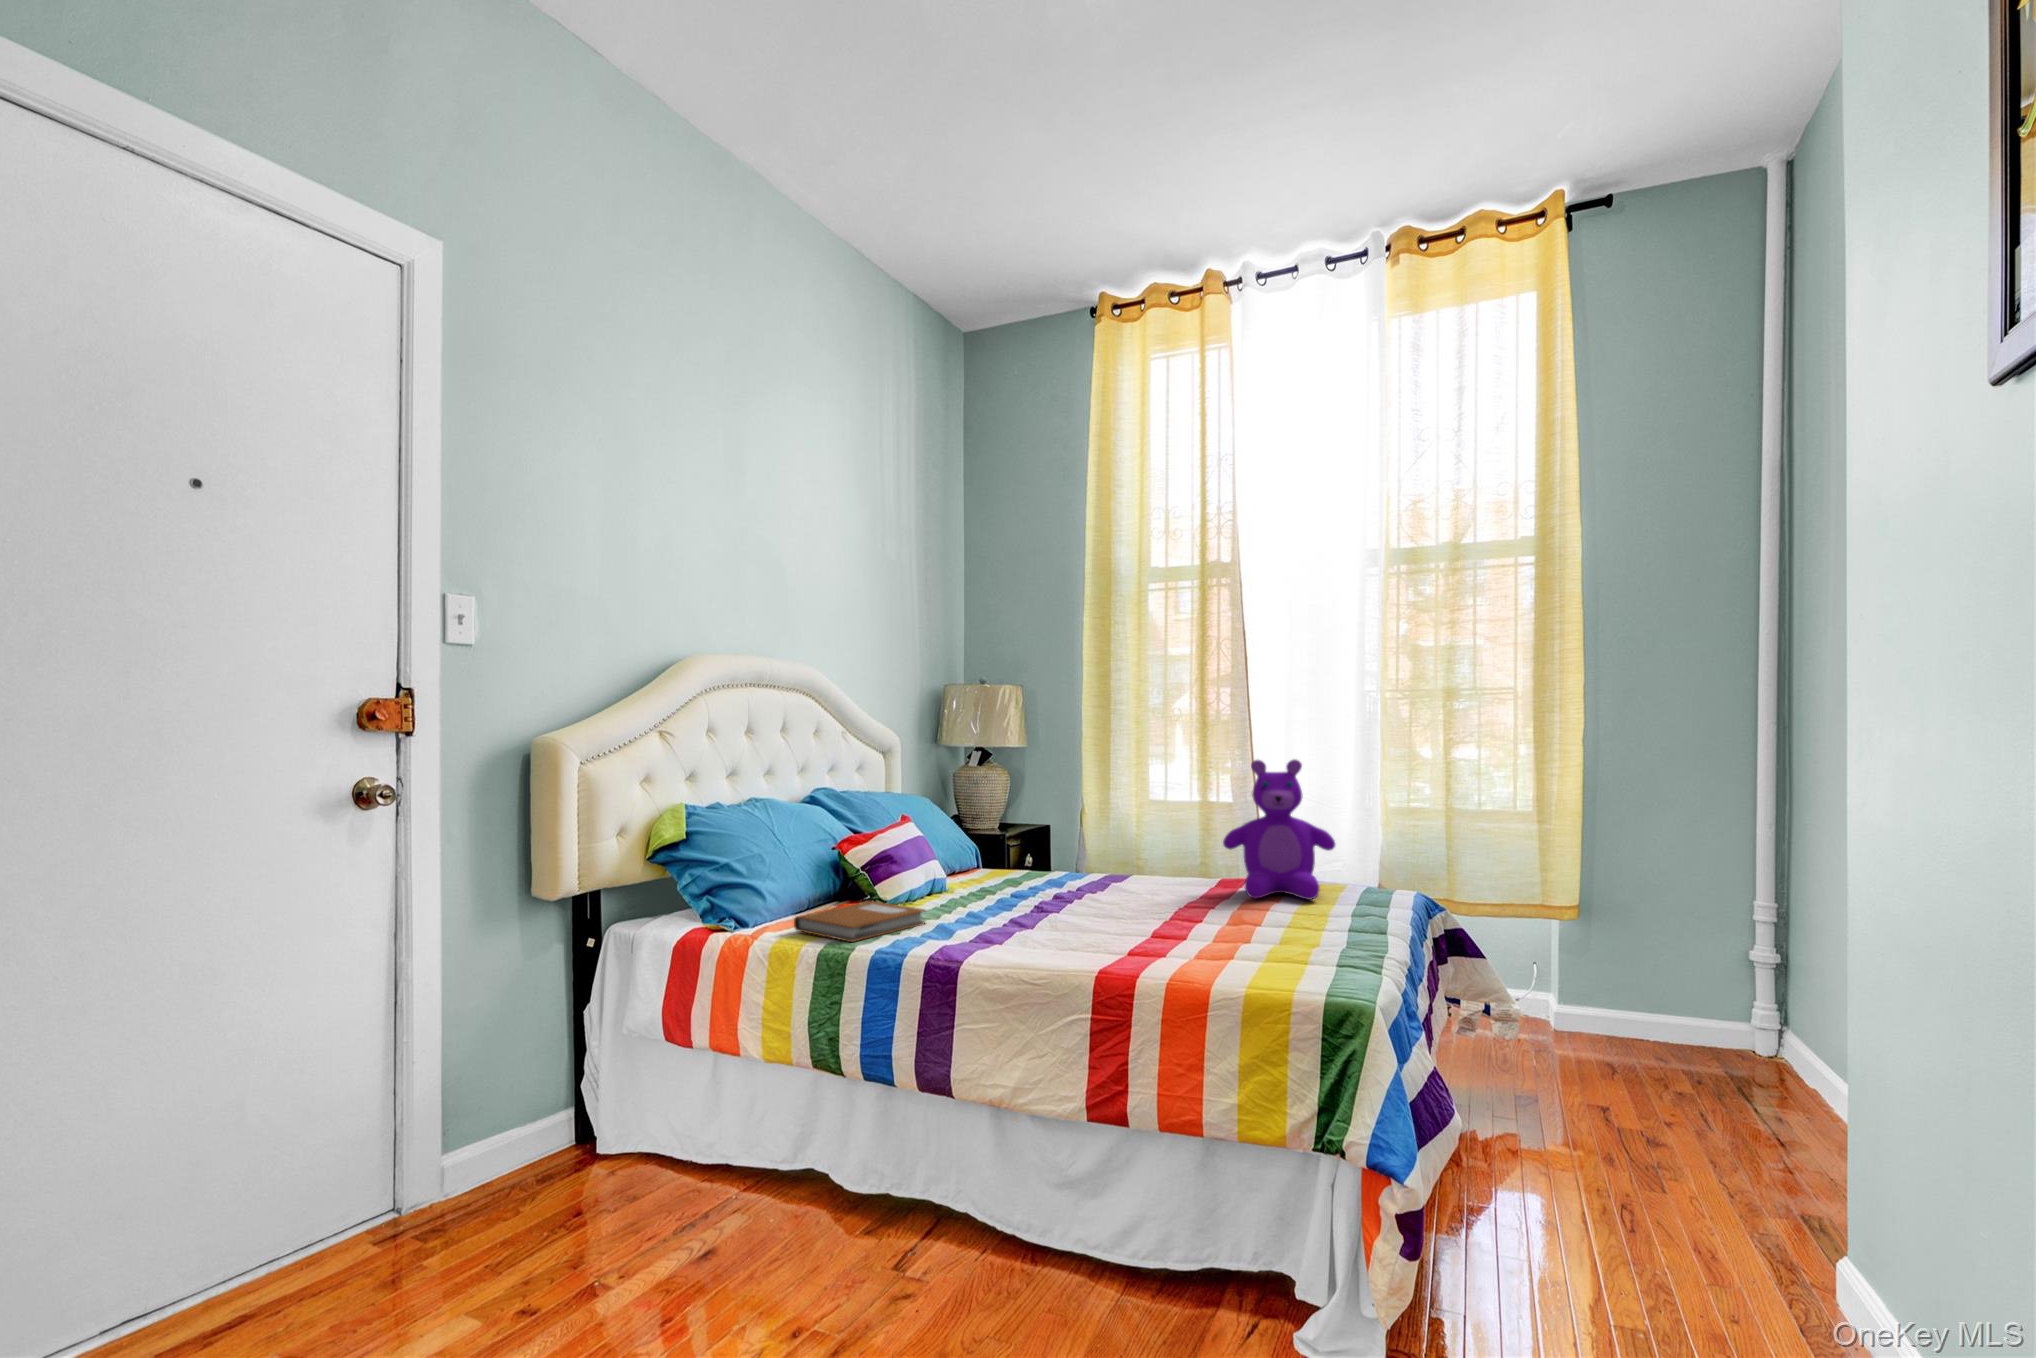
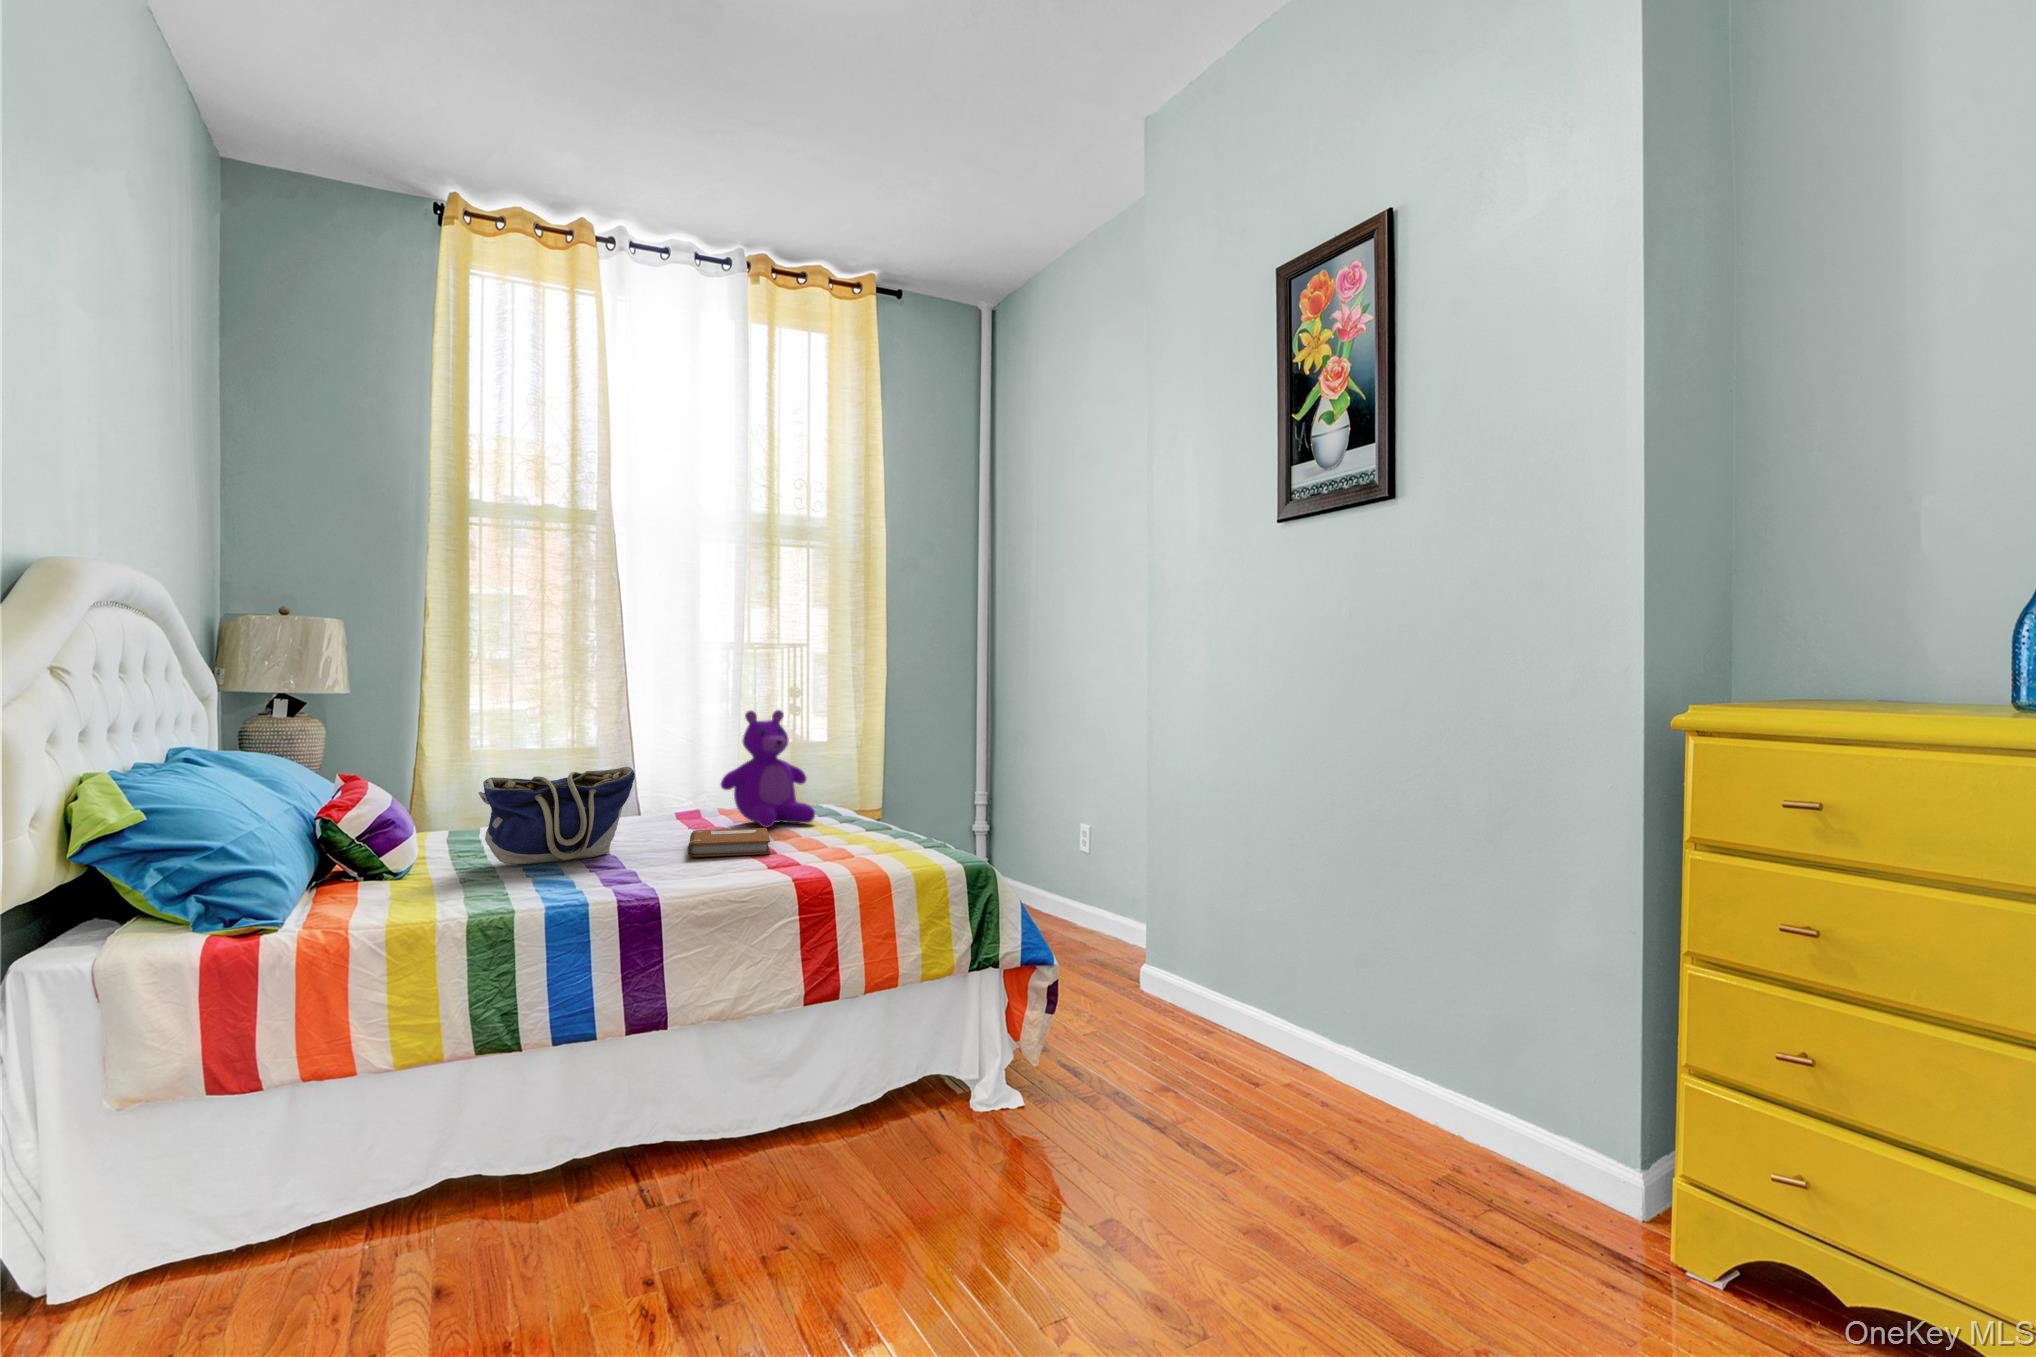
tote bag: none [938,817,1074,905] -> present [479,767,635,864]
notebook: present [794,901,926,942] -> present [688,828,770,857]

